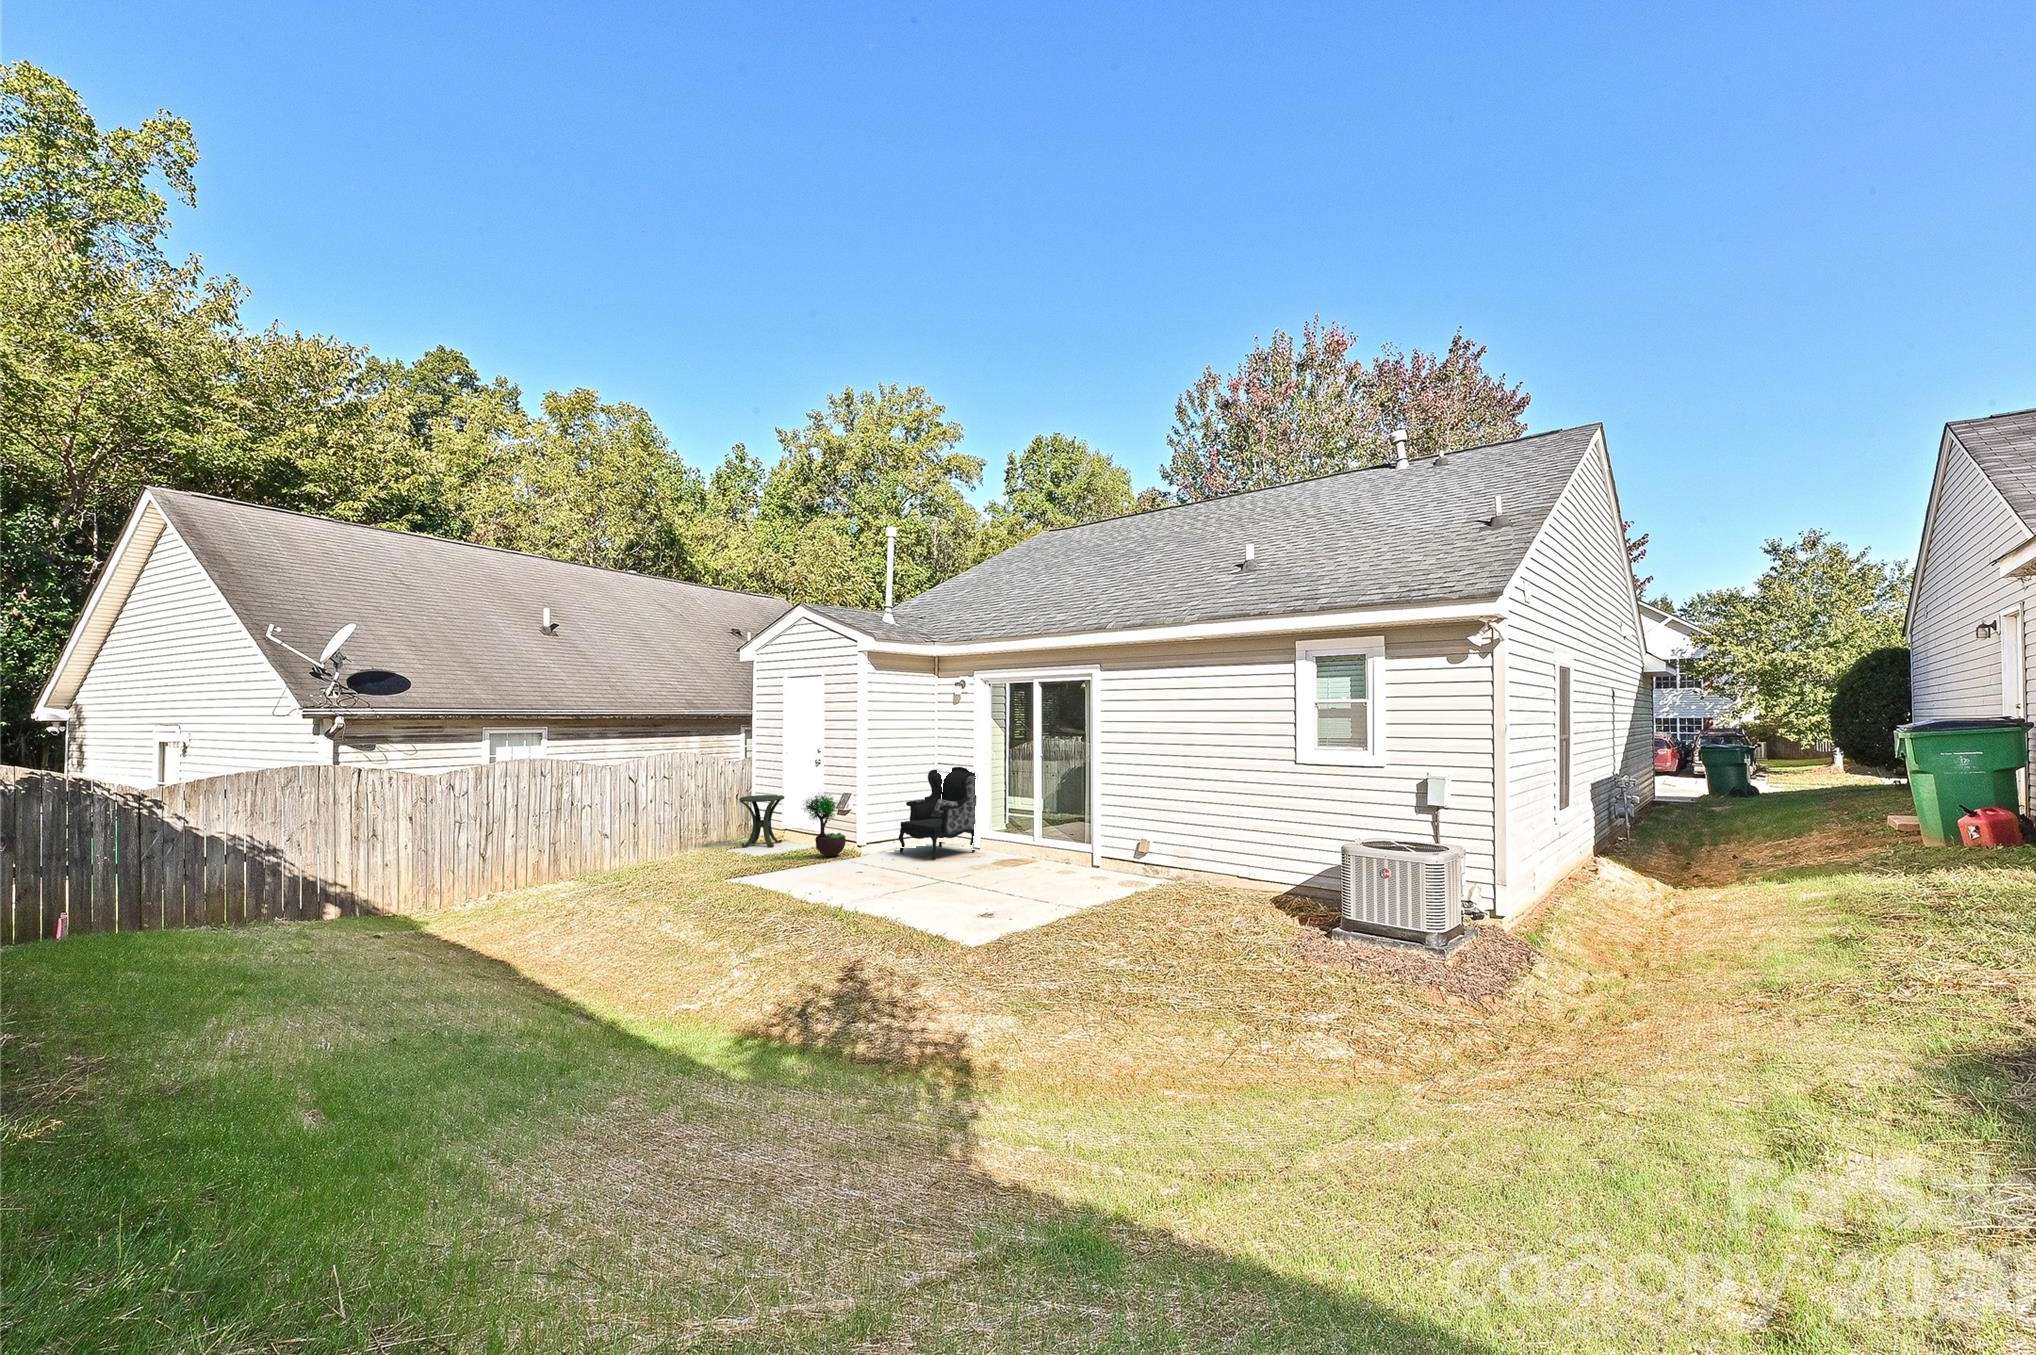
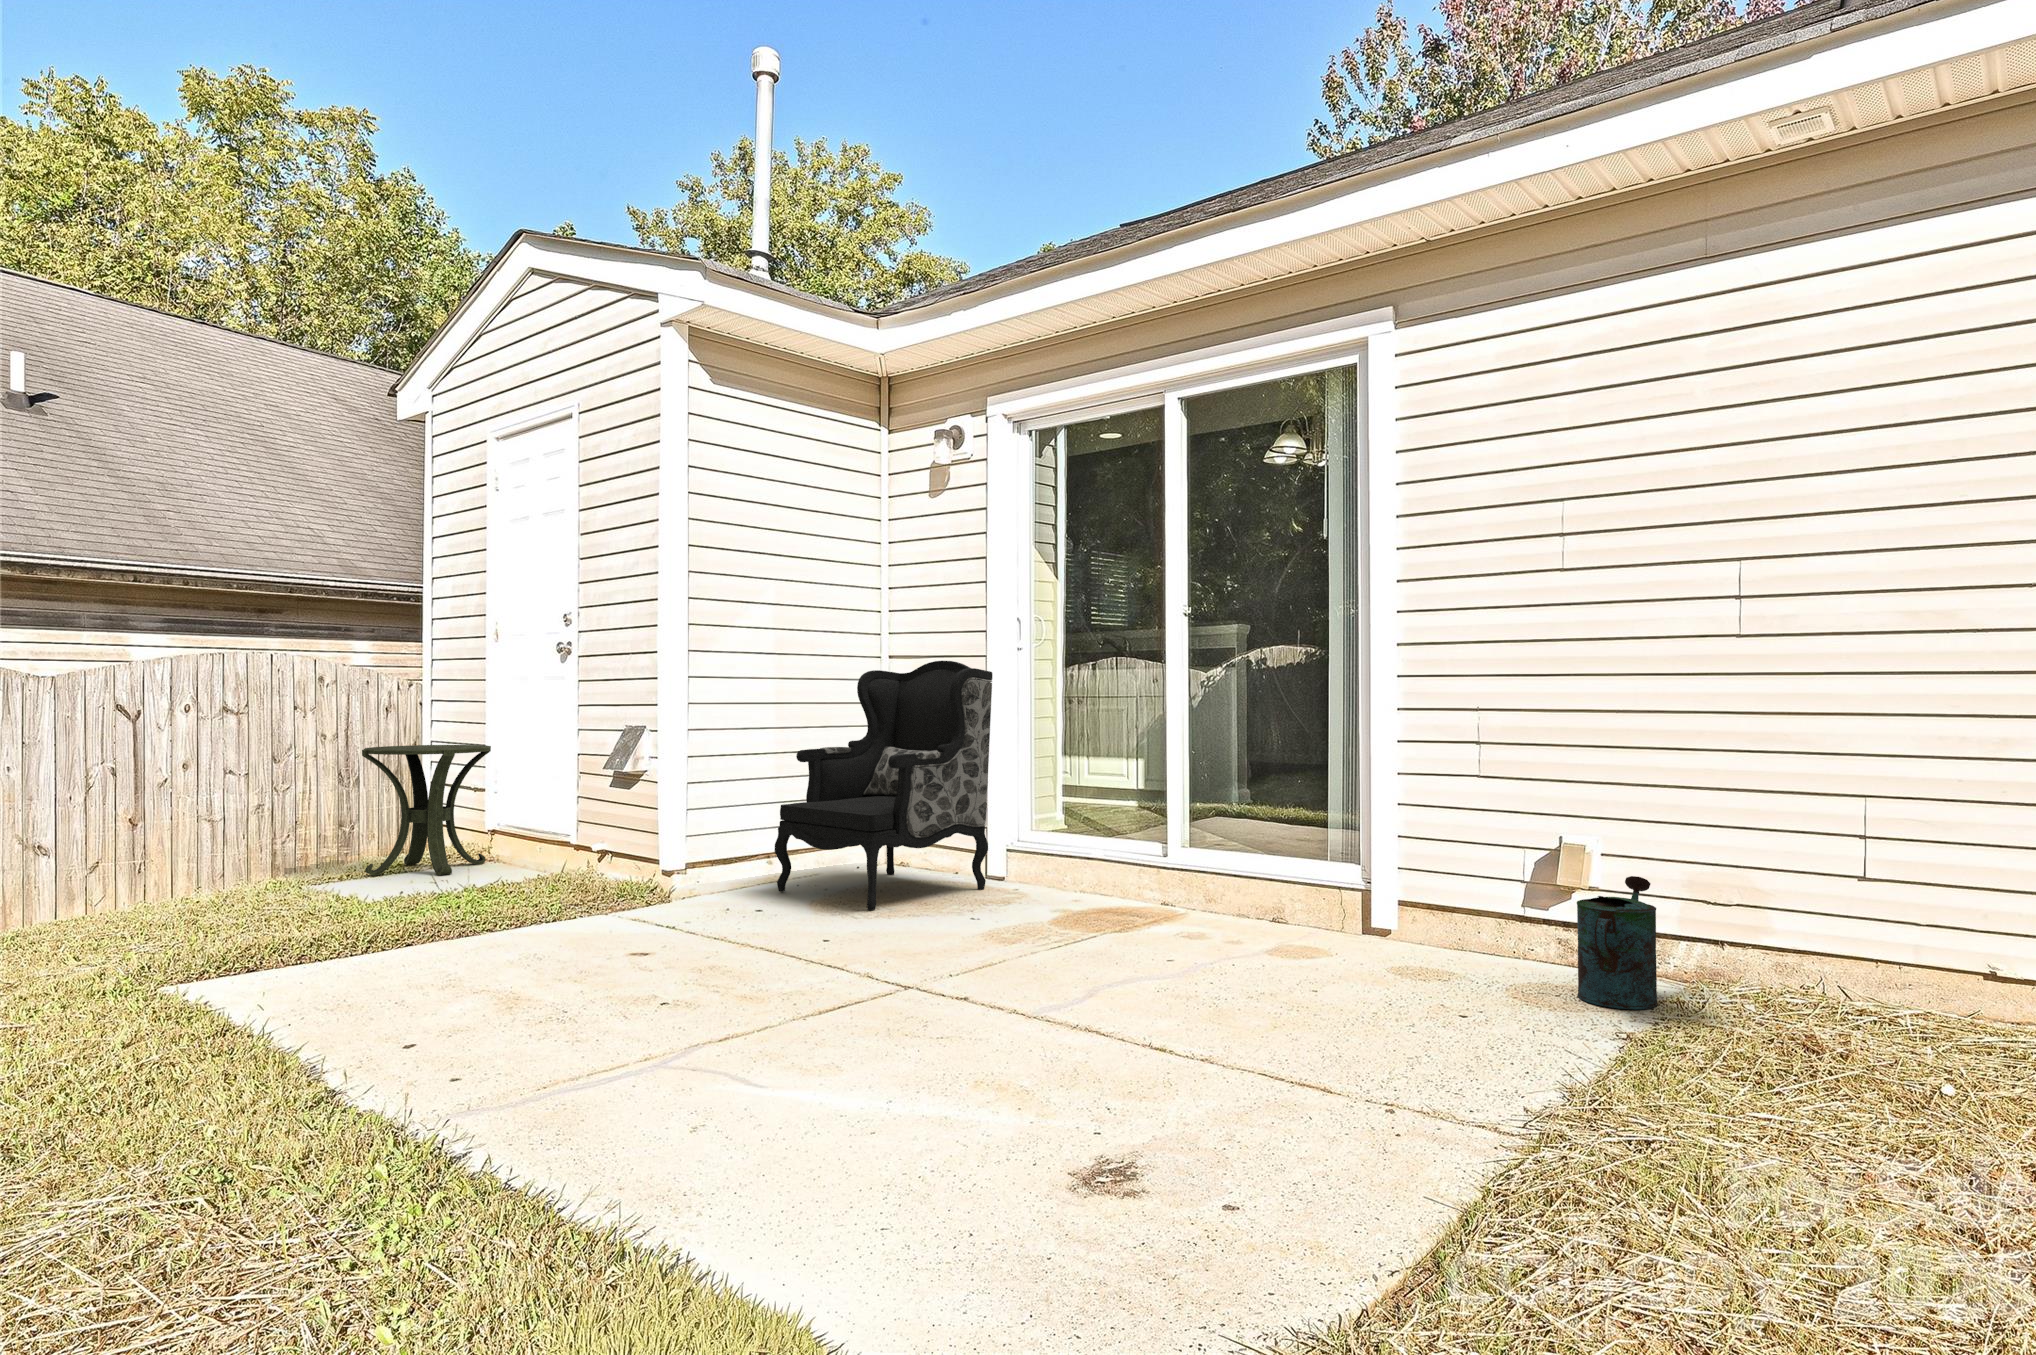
potted tree: present [804,793,846,856] -> none [493,708,627,899]
watering can: none [1133,850,1161,887] -> present [1577,876,1657,1010]

